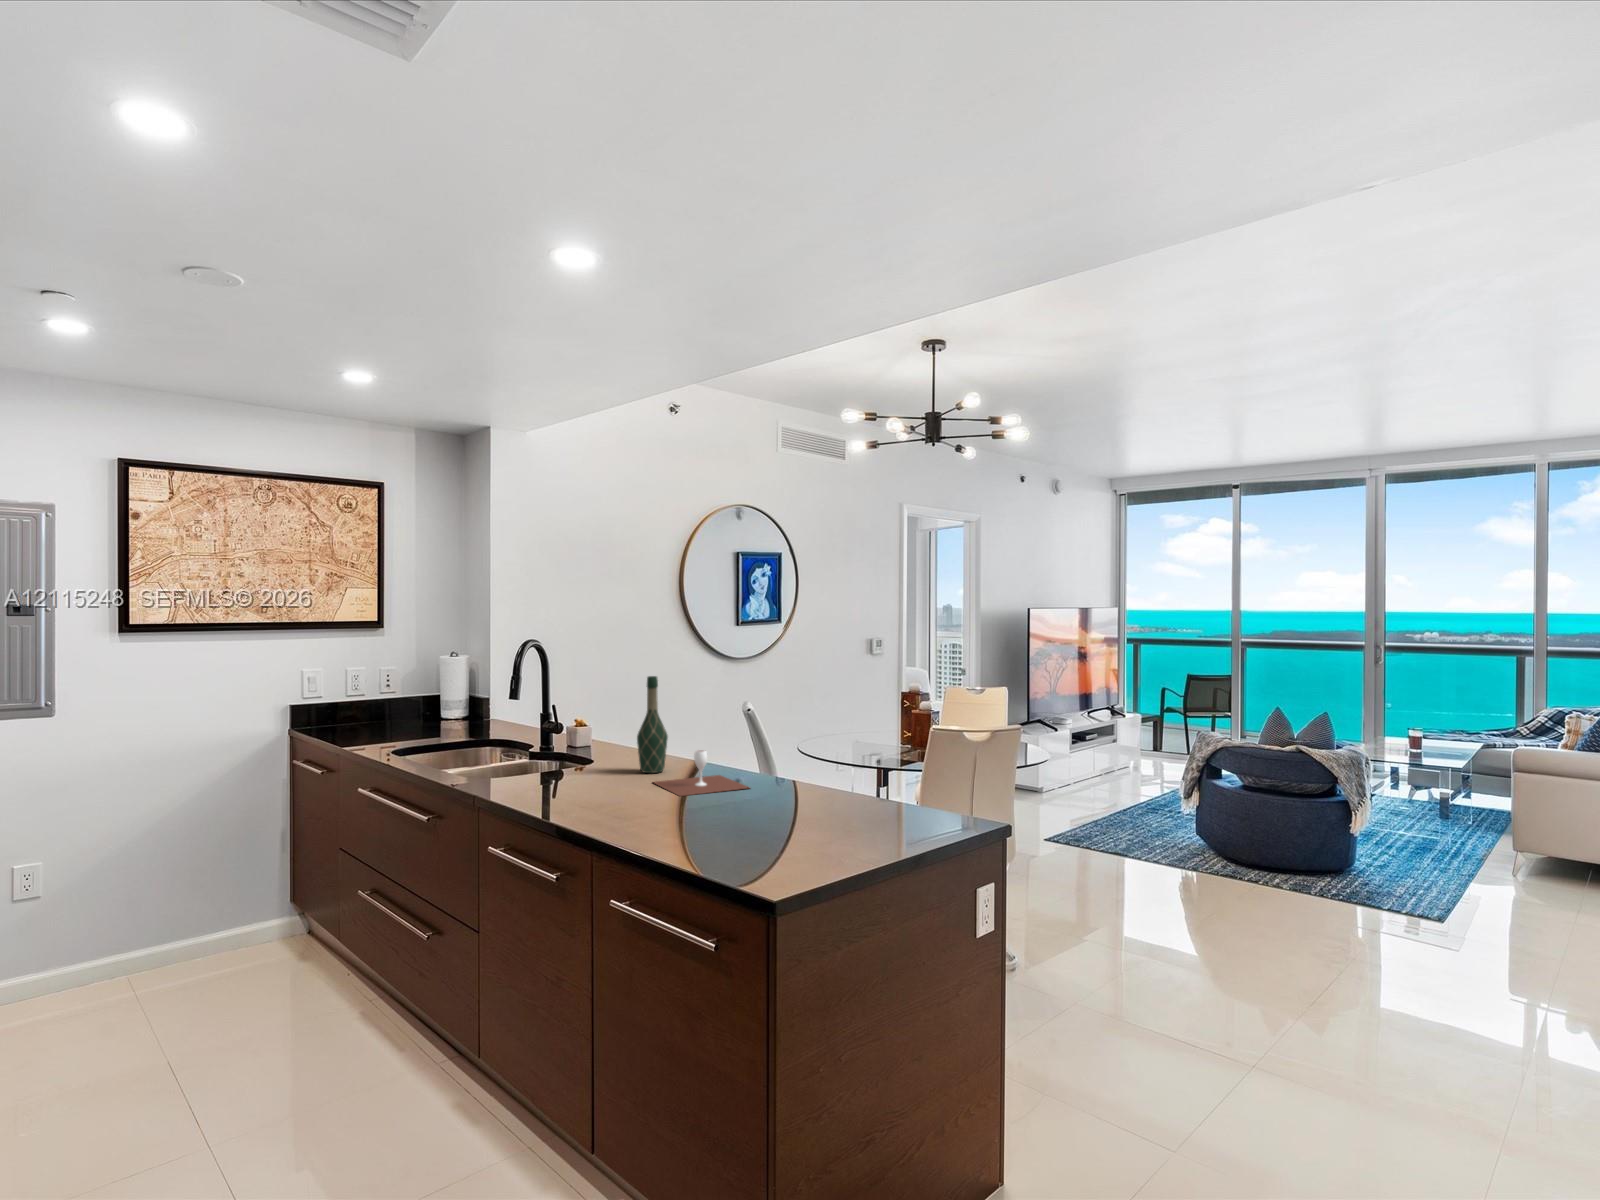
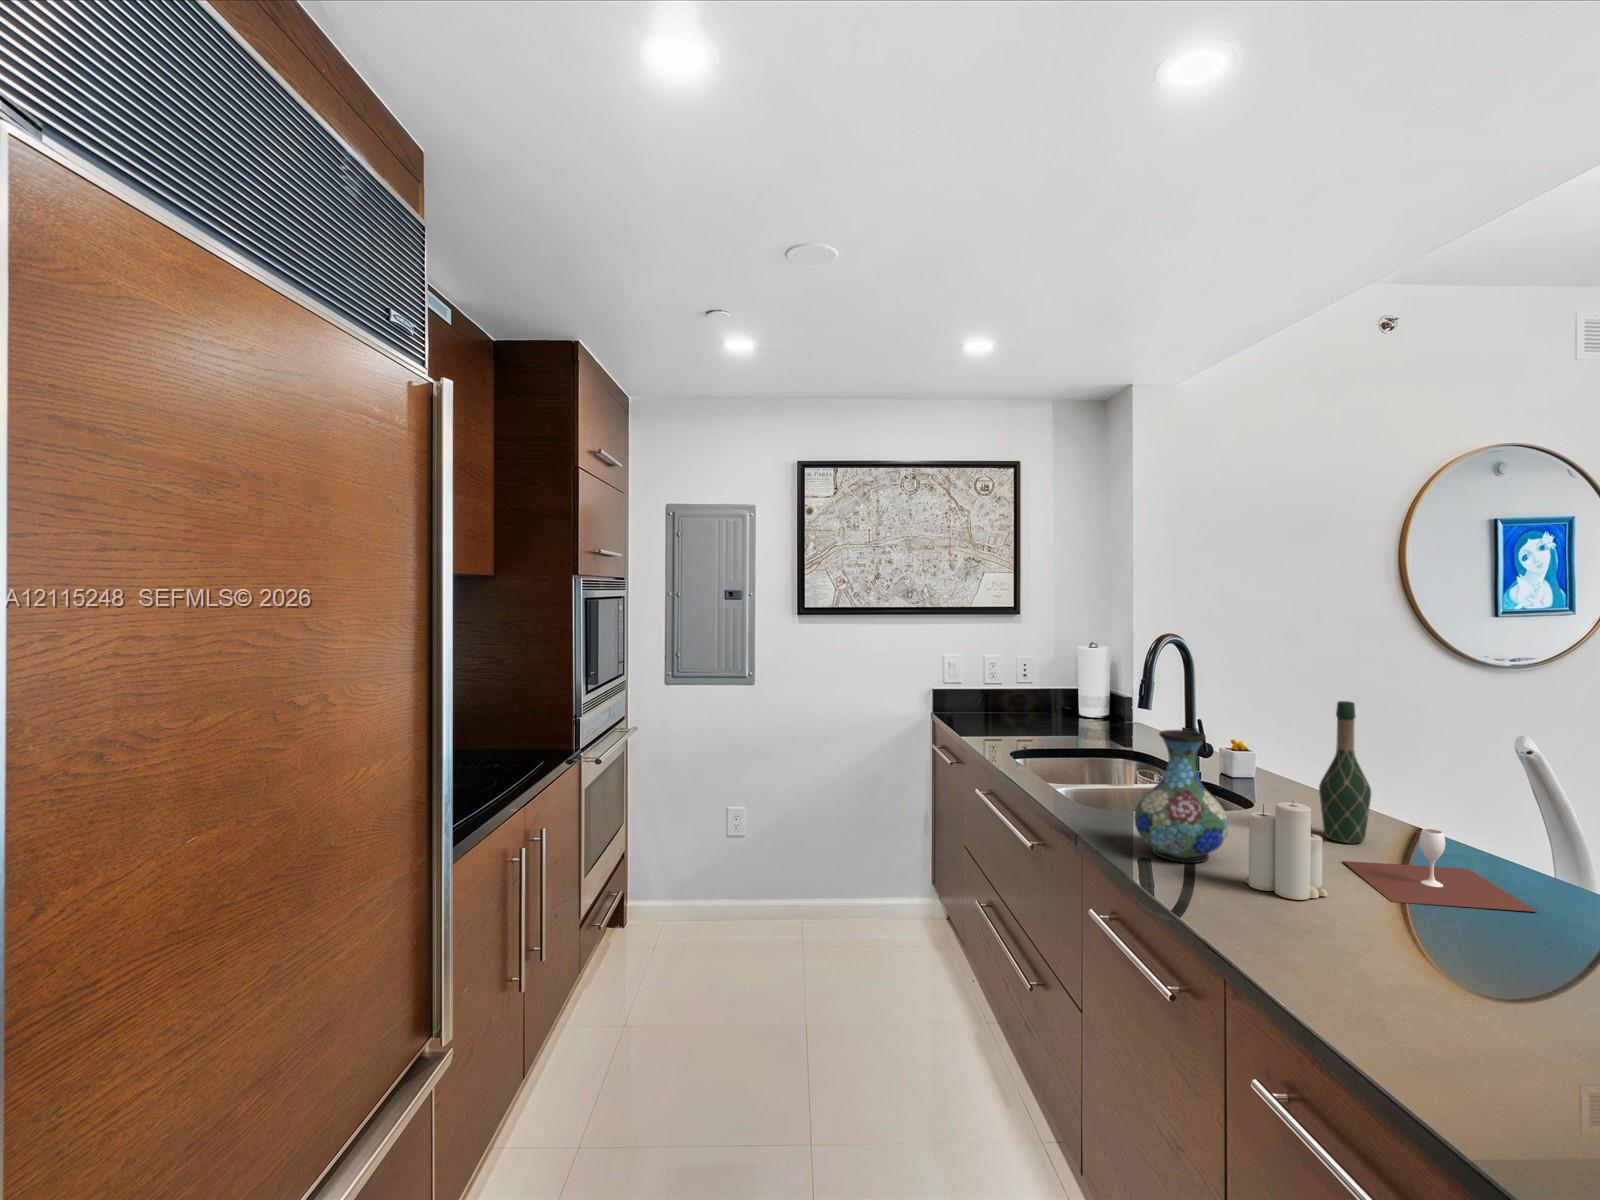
vase: none [516,702,582,798] -> present [1134,730,1228,863]
candle: none [595,734,644,804] -> present [1245,801,1327,900]

